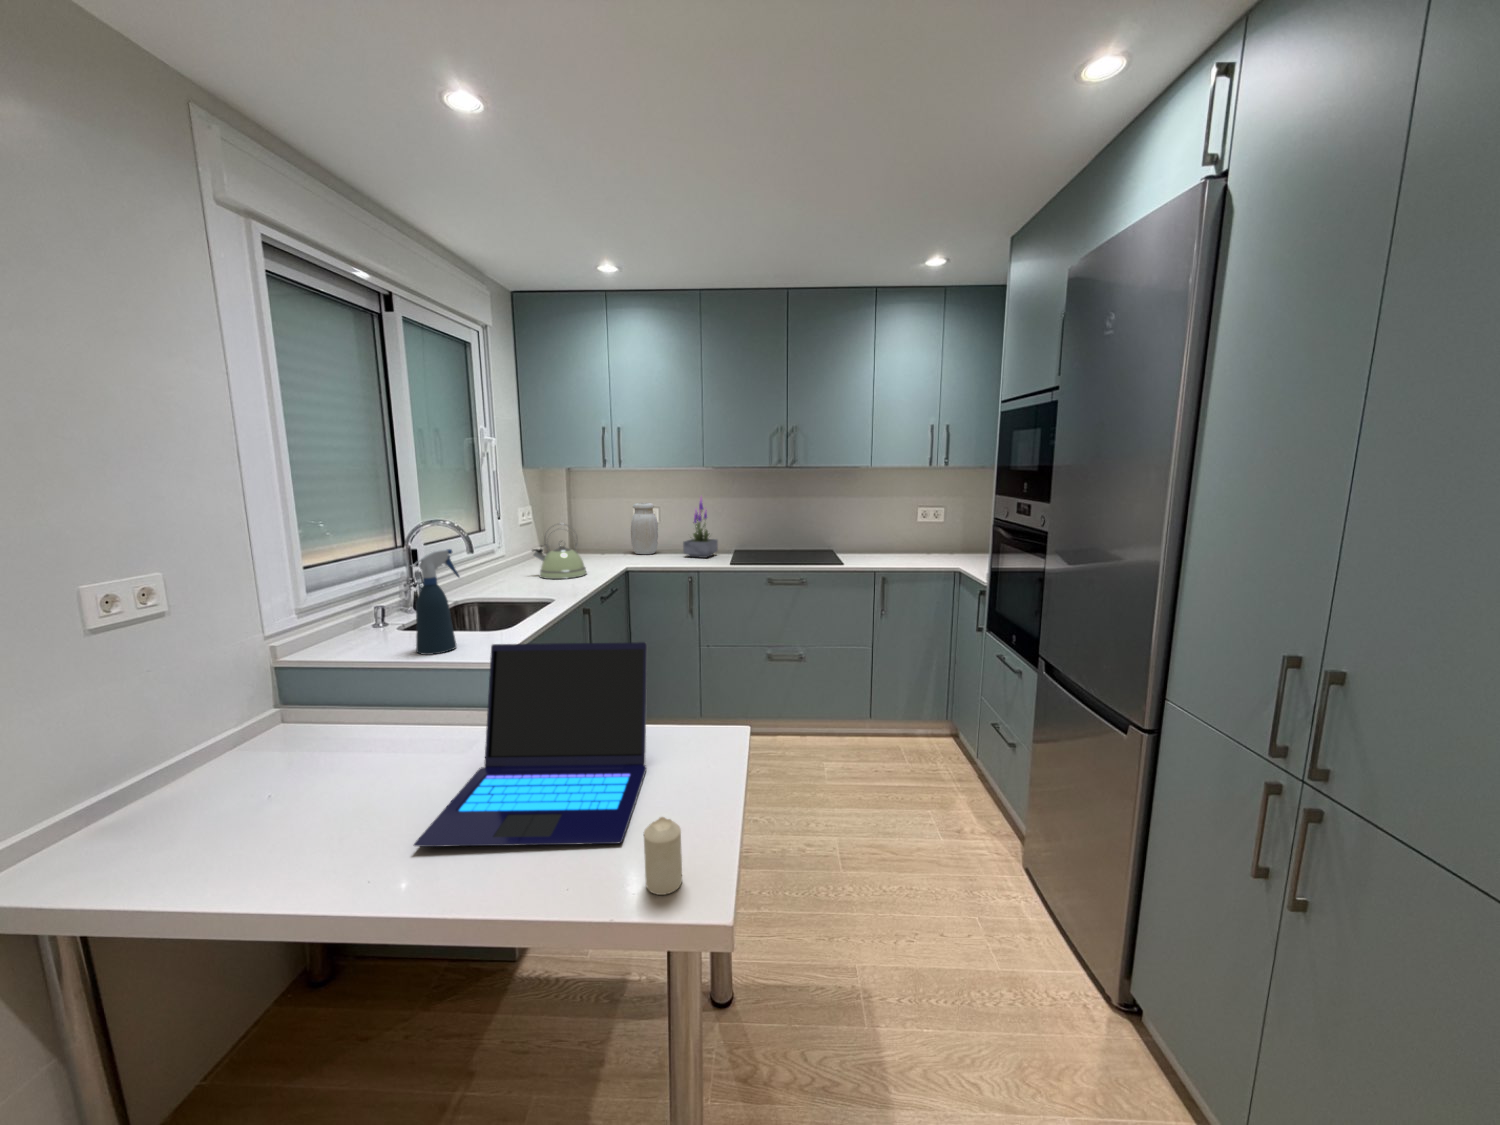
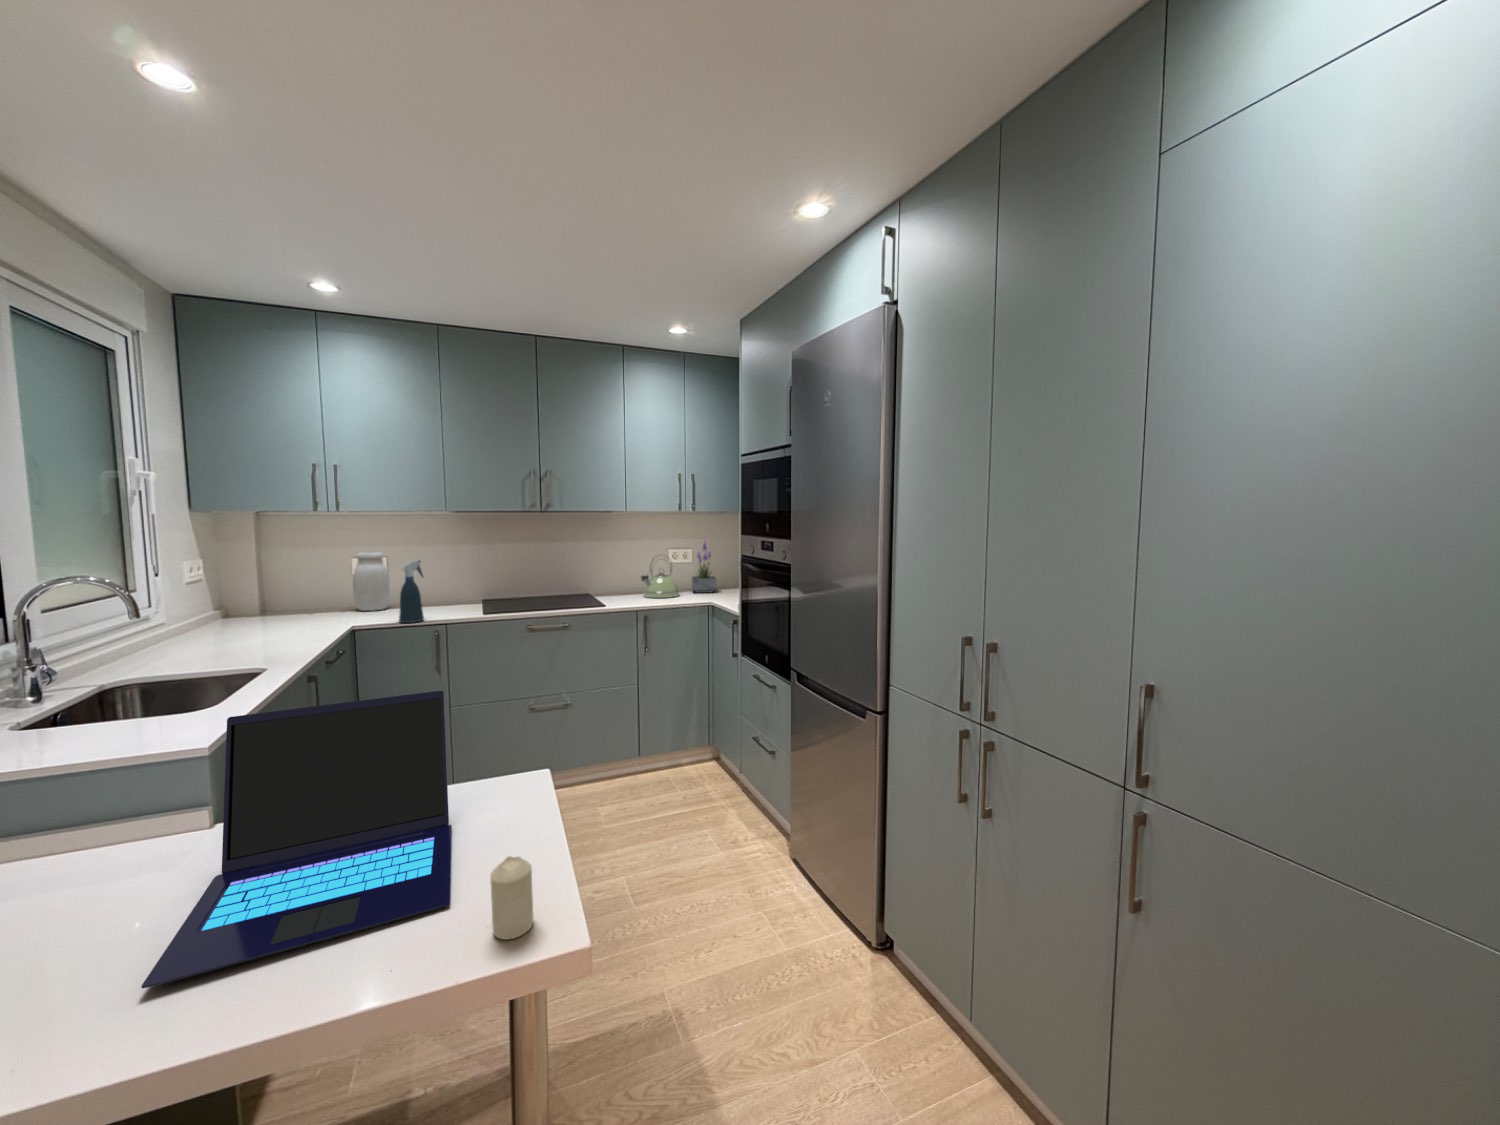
potted plant: present [683,498,718,558] -> present [692,539,717,593]
kettle: present [532,528,587,579] -> present [641,558,679,598]
spray bottle: present [411,549,459,655] -> present [399,560,424,623]

